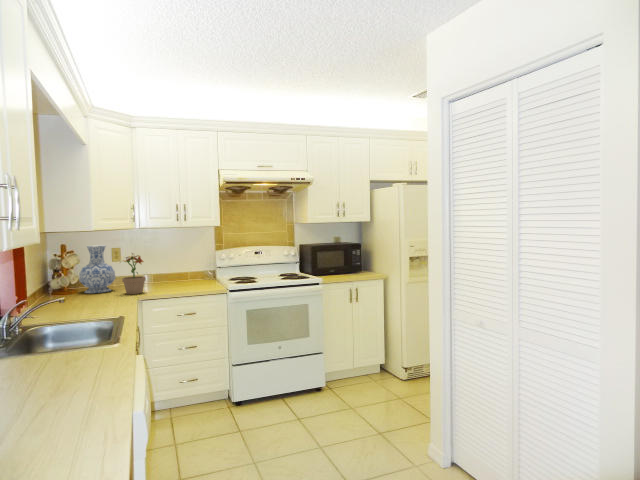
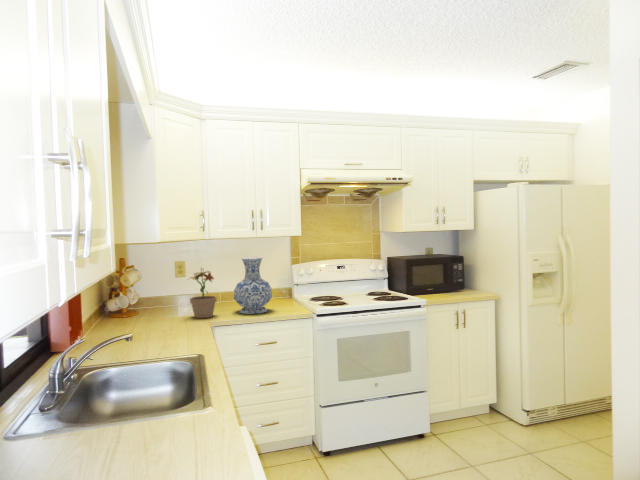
vase: present [79,245,115,293] -> present [234,257,272,314]

